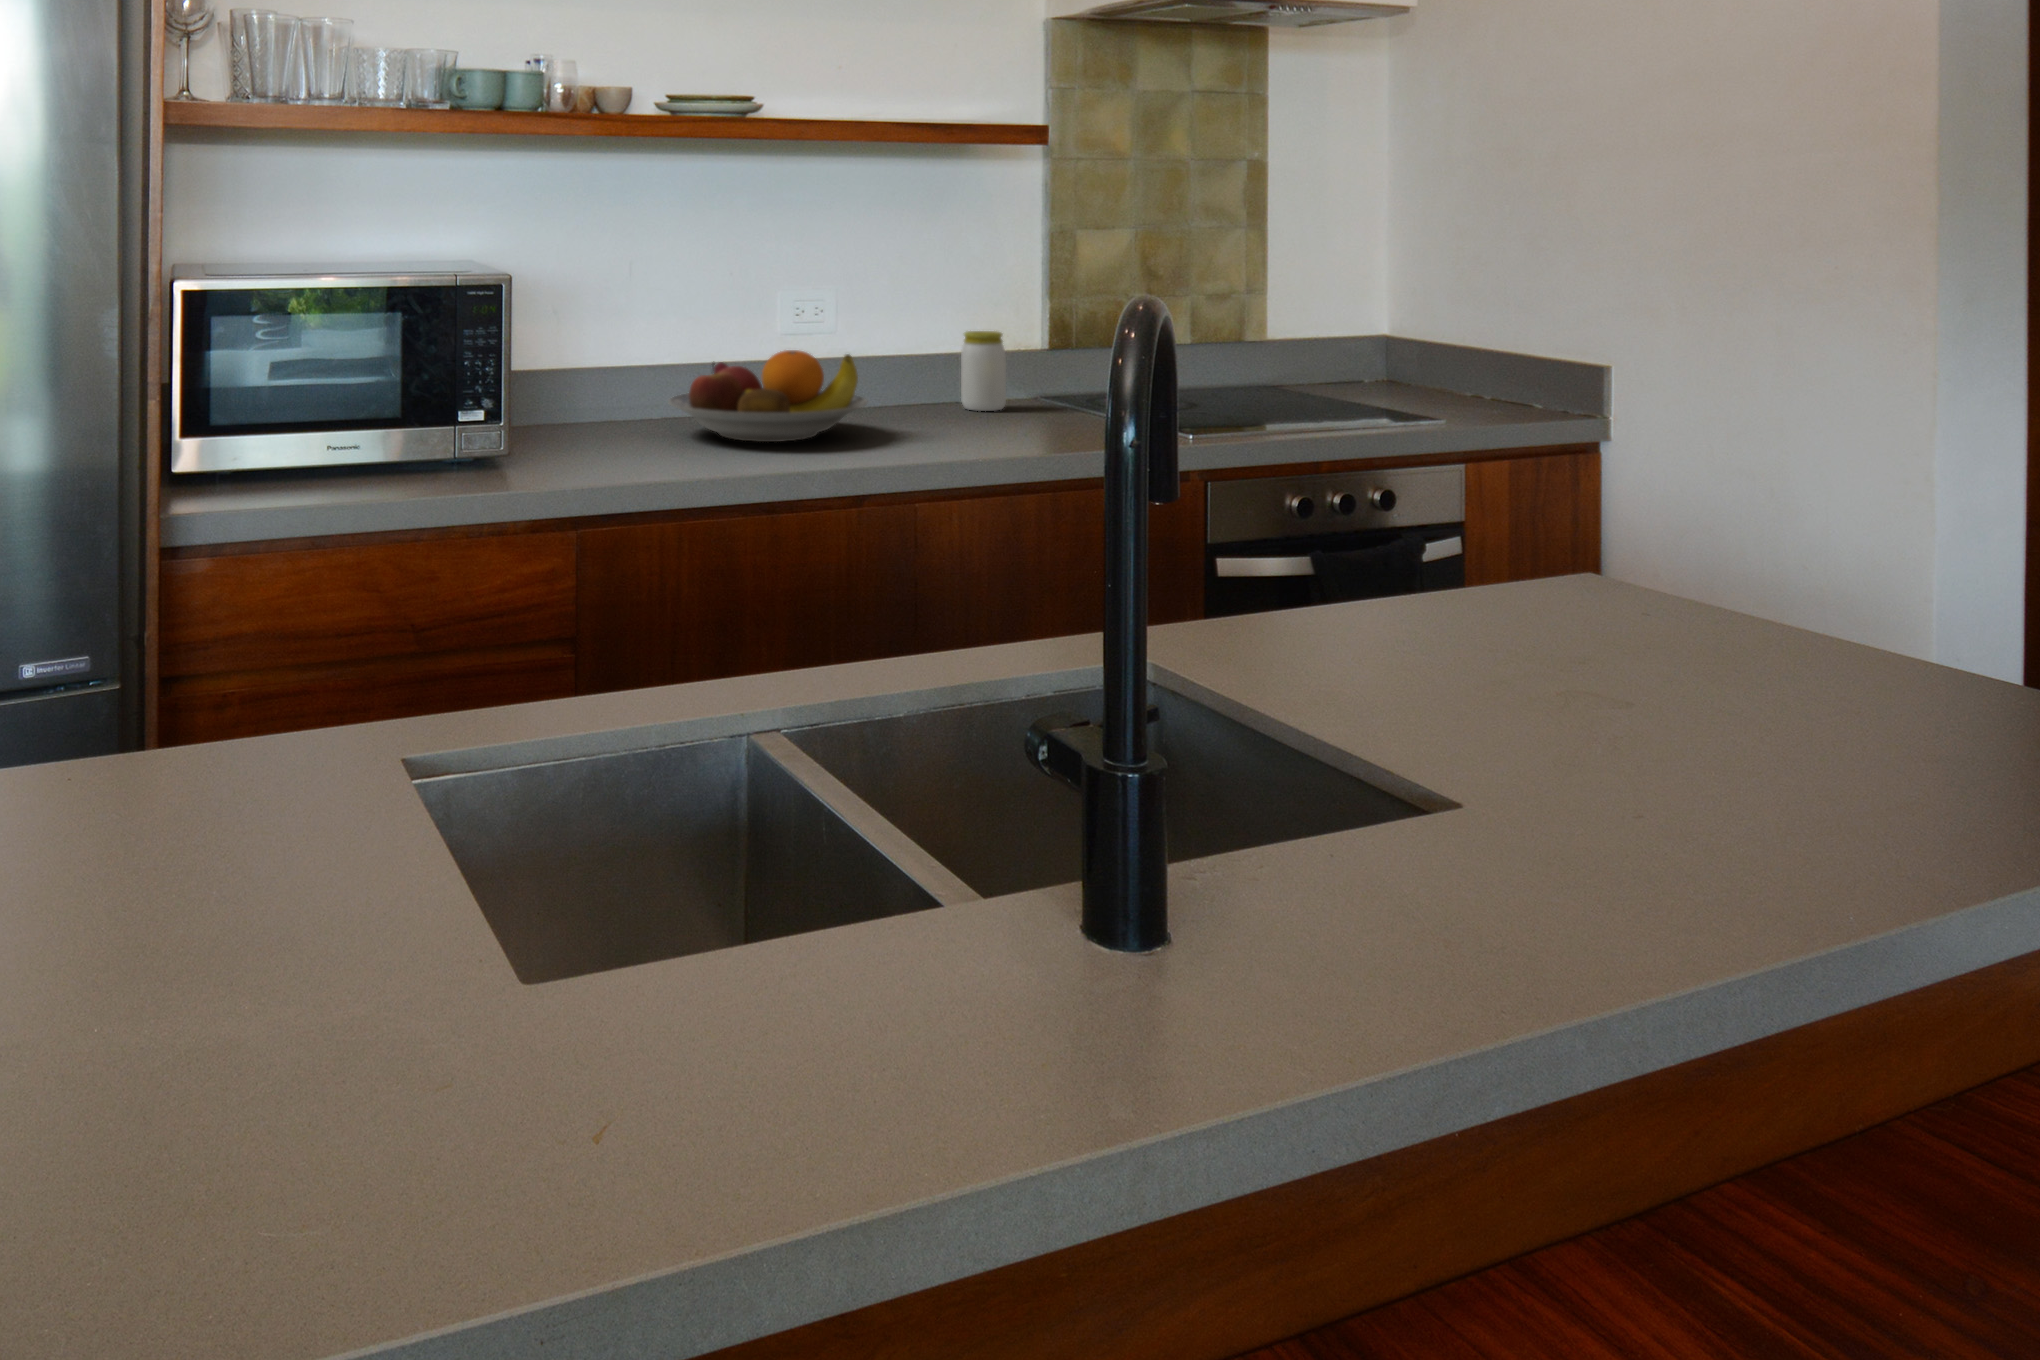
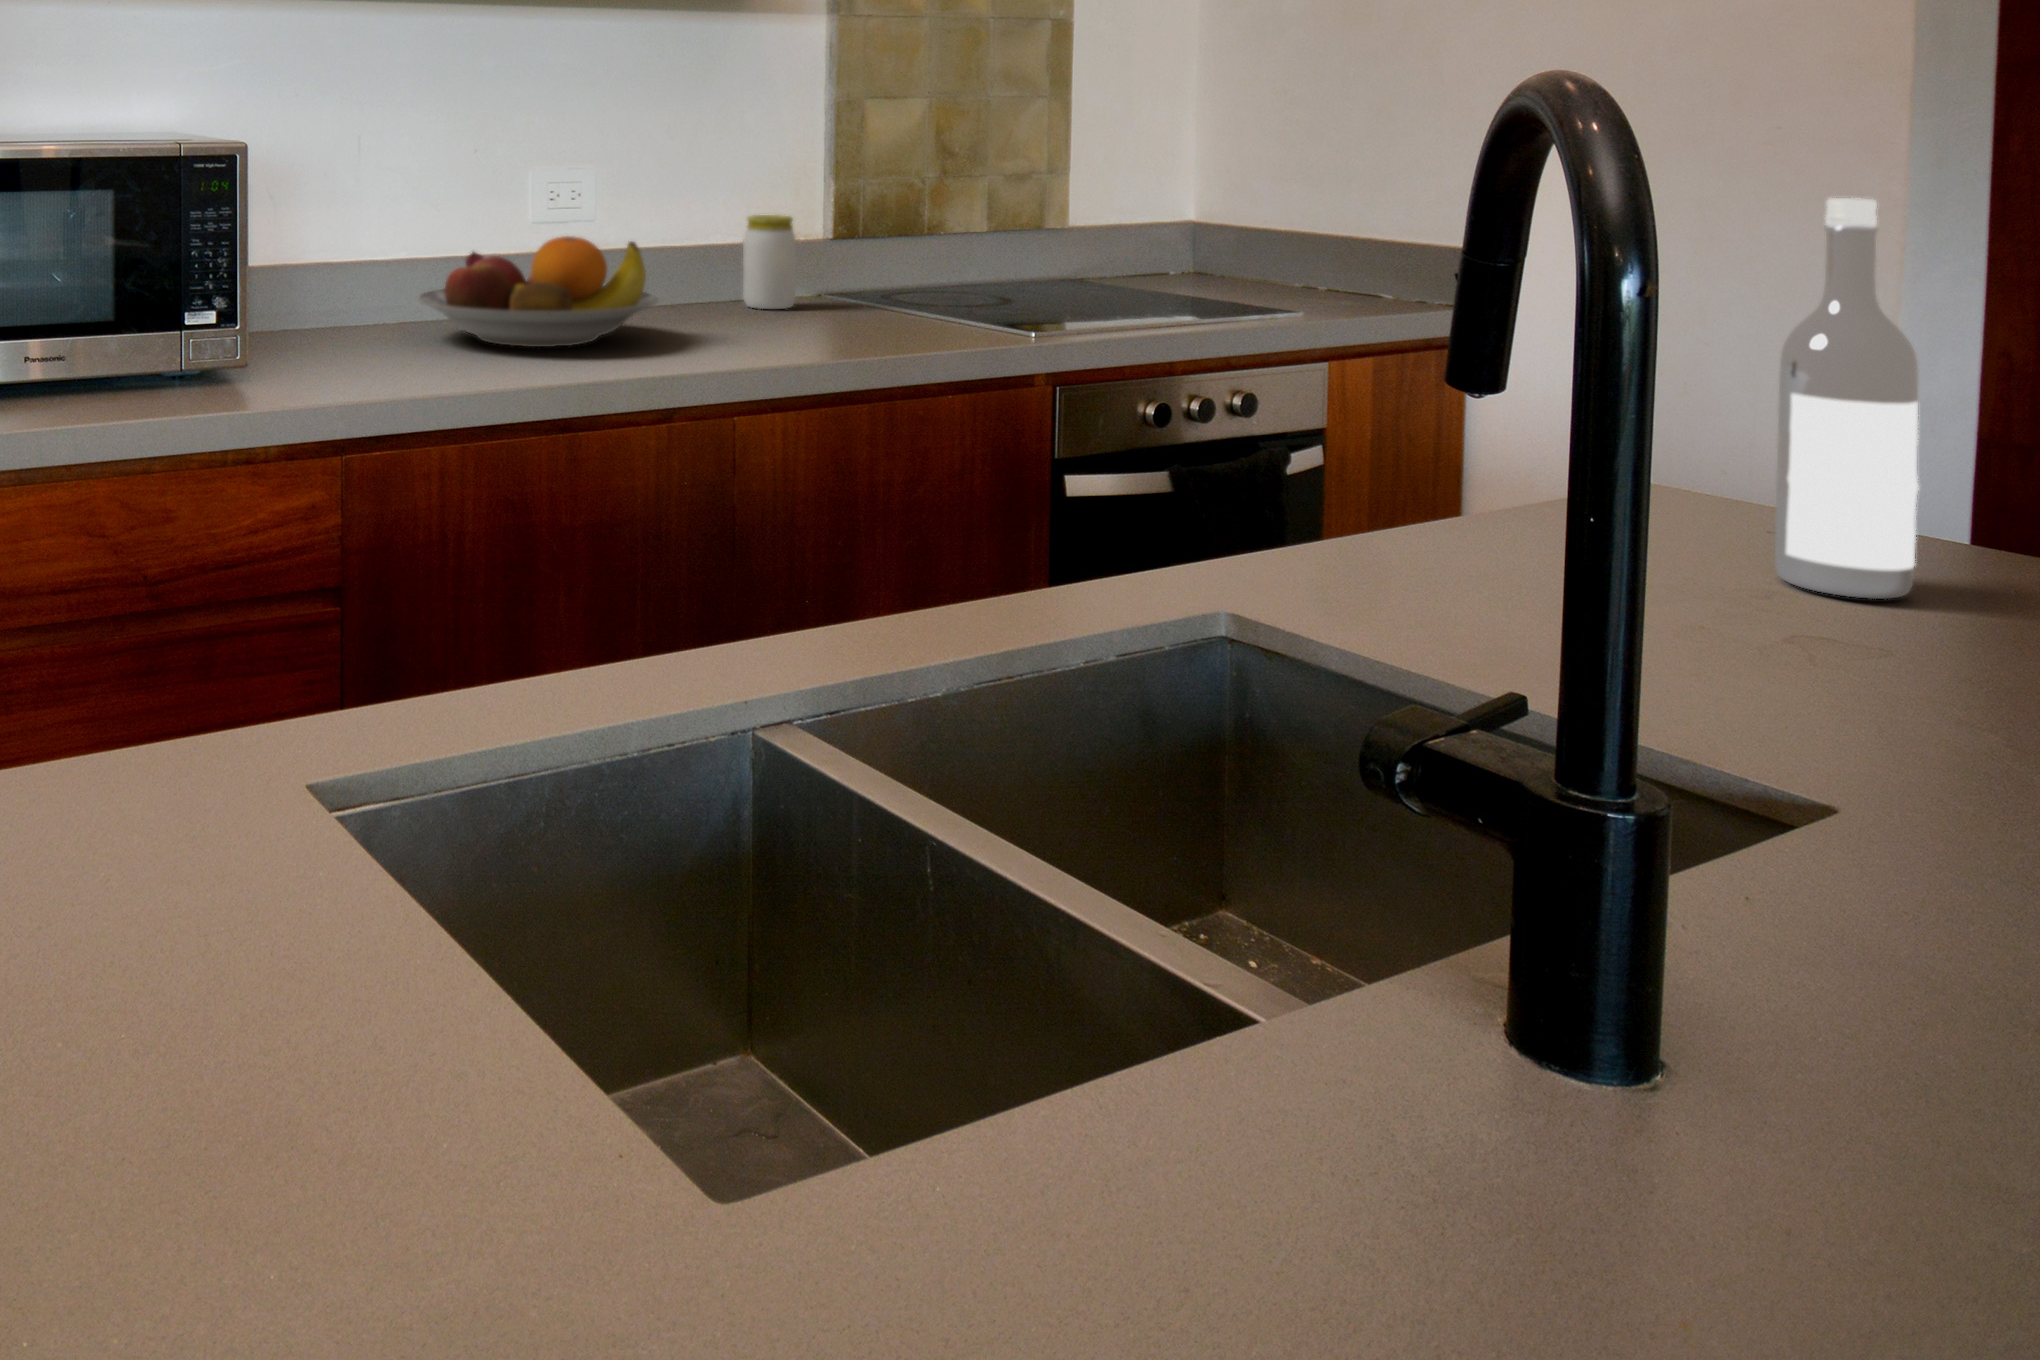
wine bottle: none [1653,339,1759,669] -> present [1775,198,1918,599]

